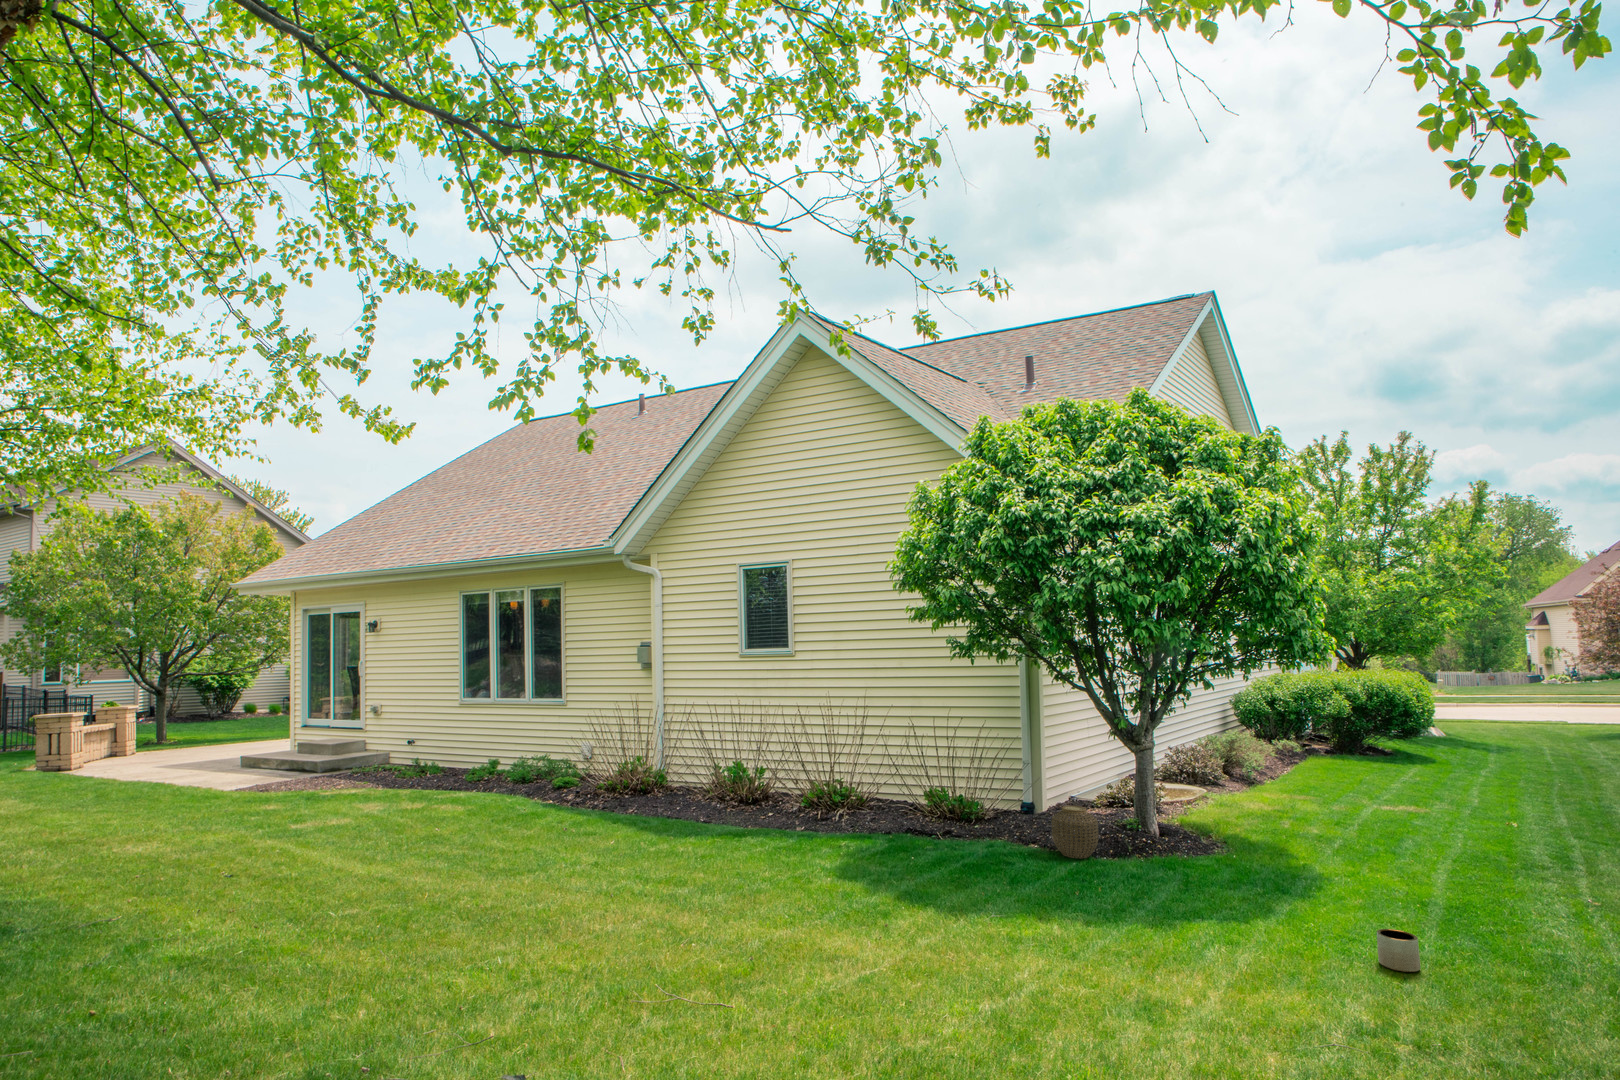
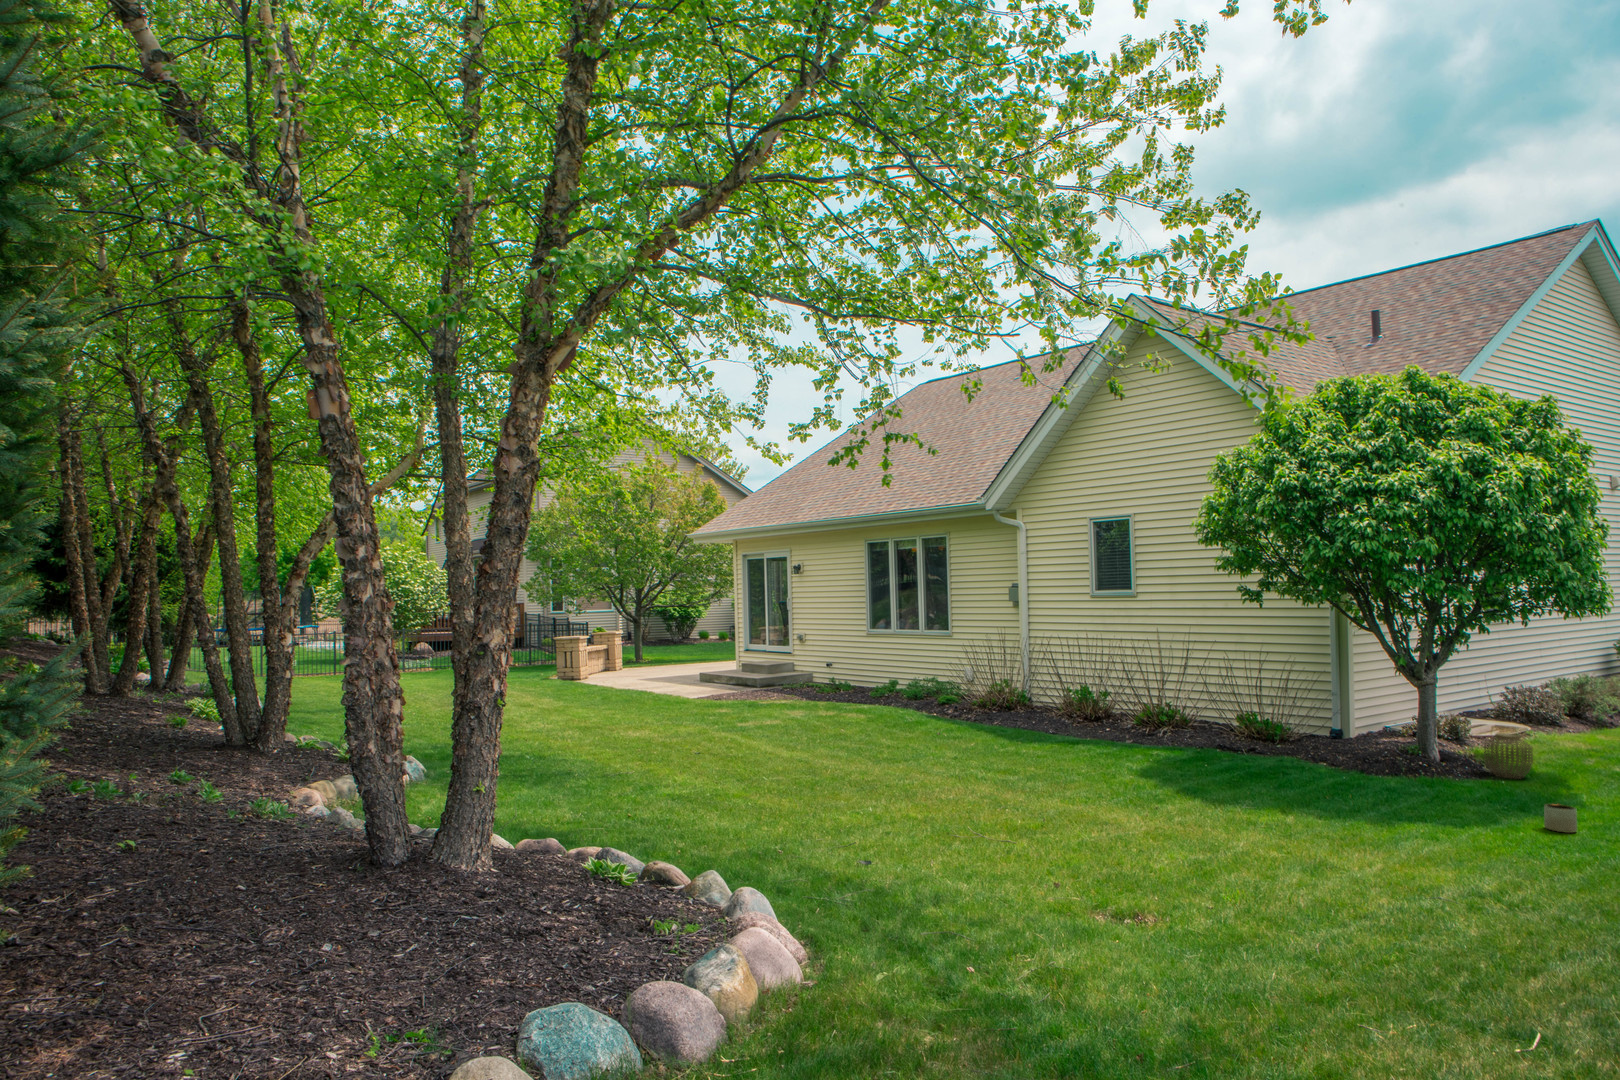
woven basket: present [1052,806,1098,858] -> present [1484,733,1533,779]

